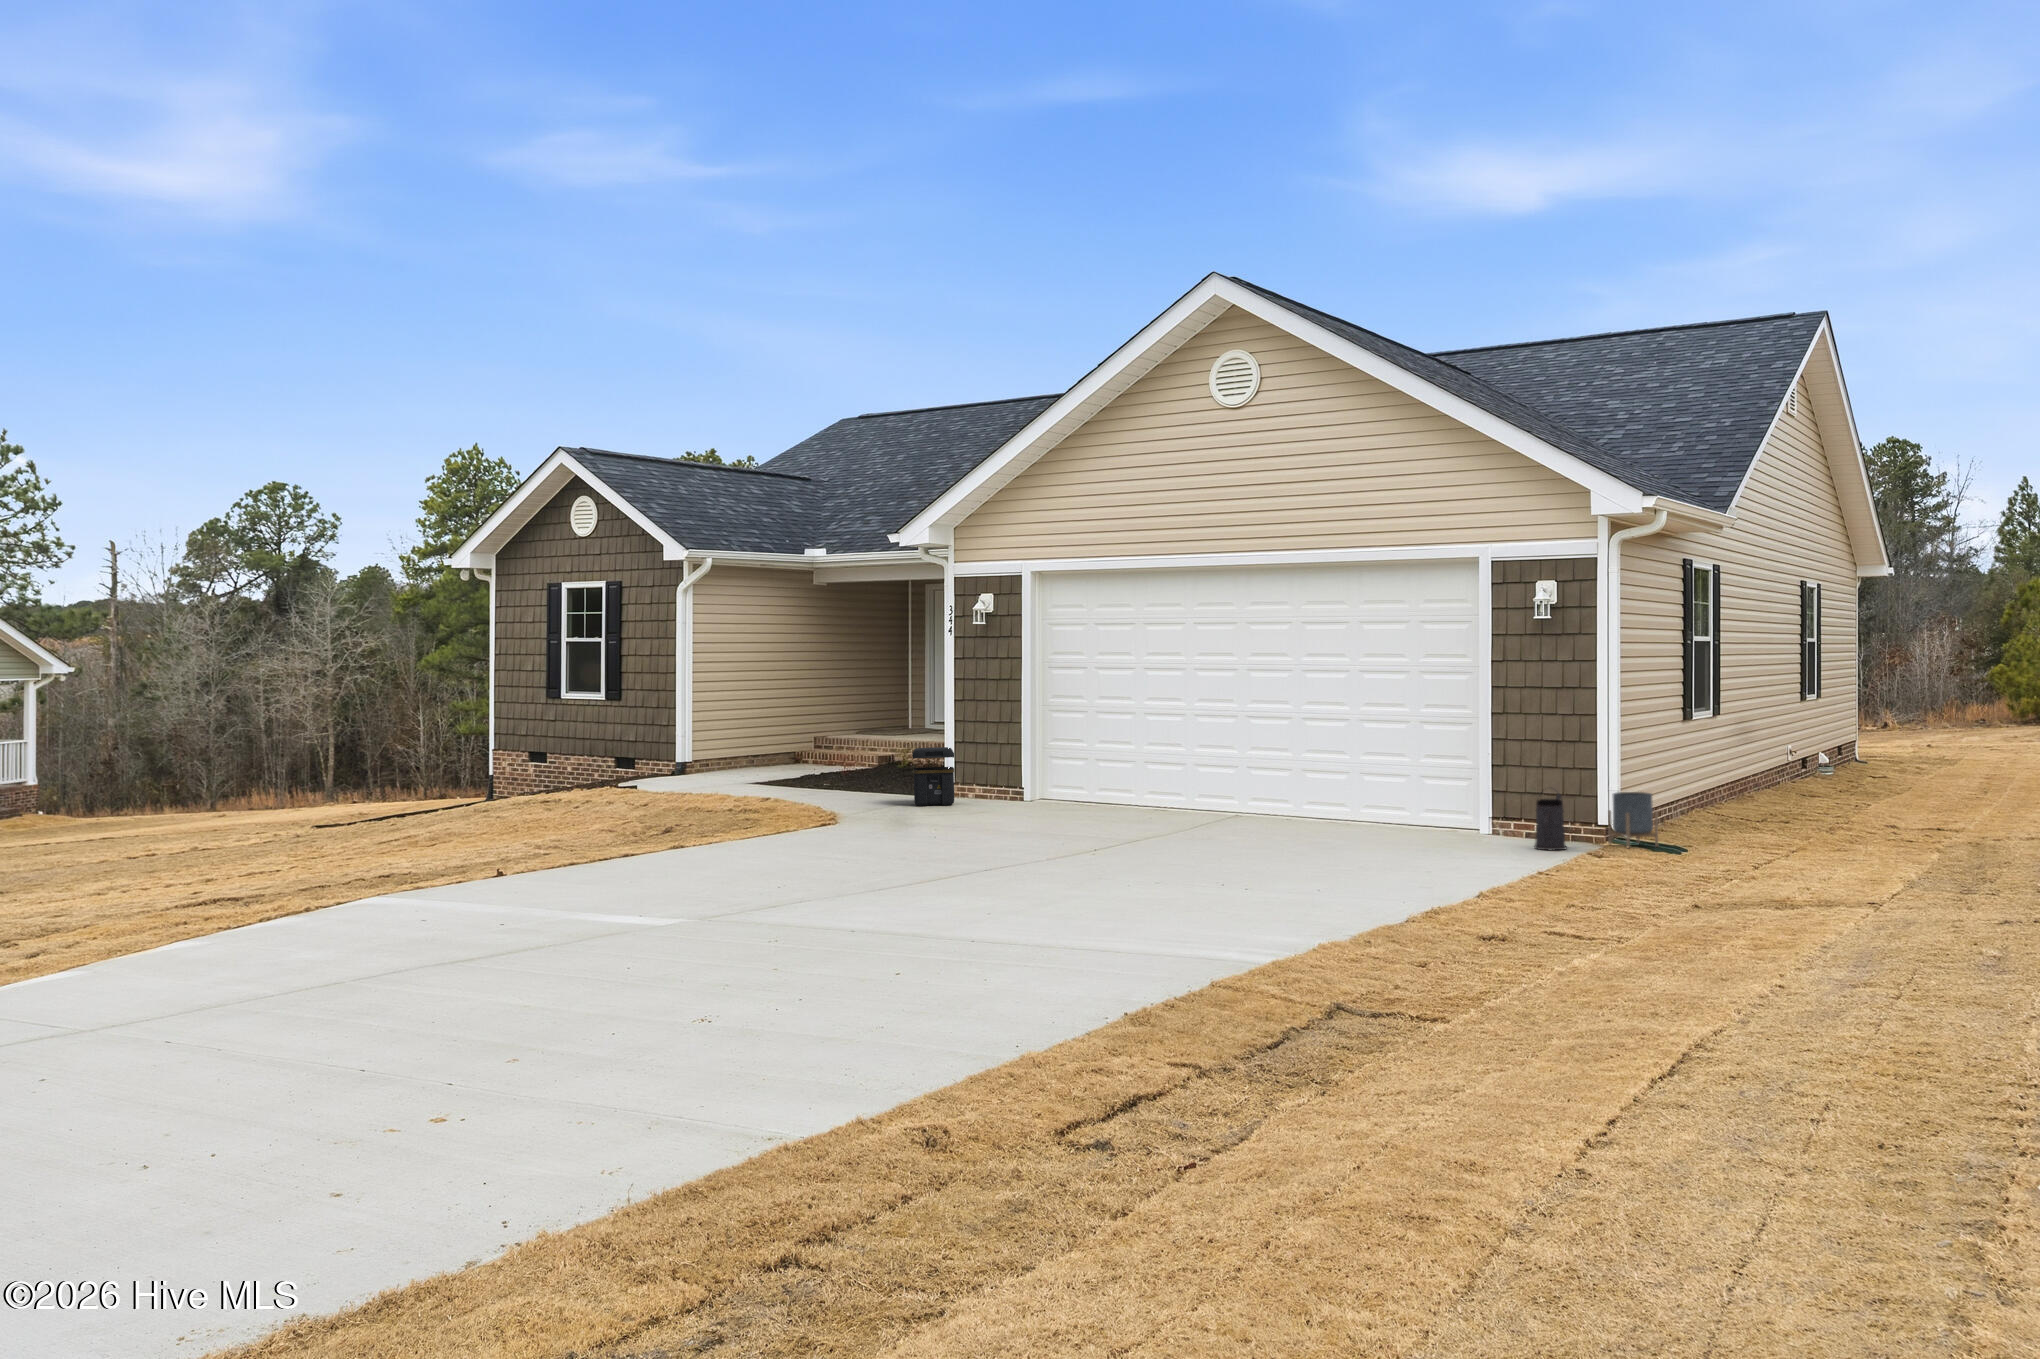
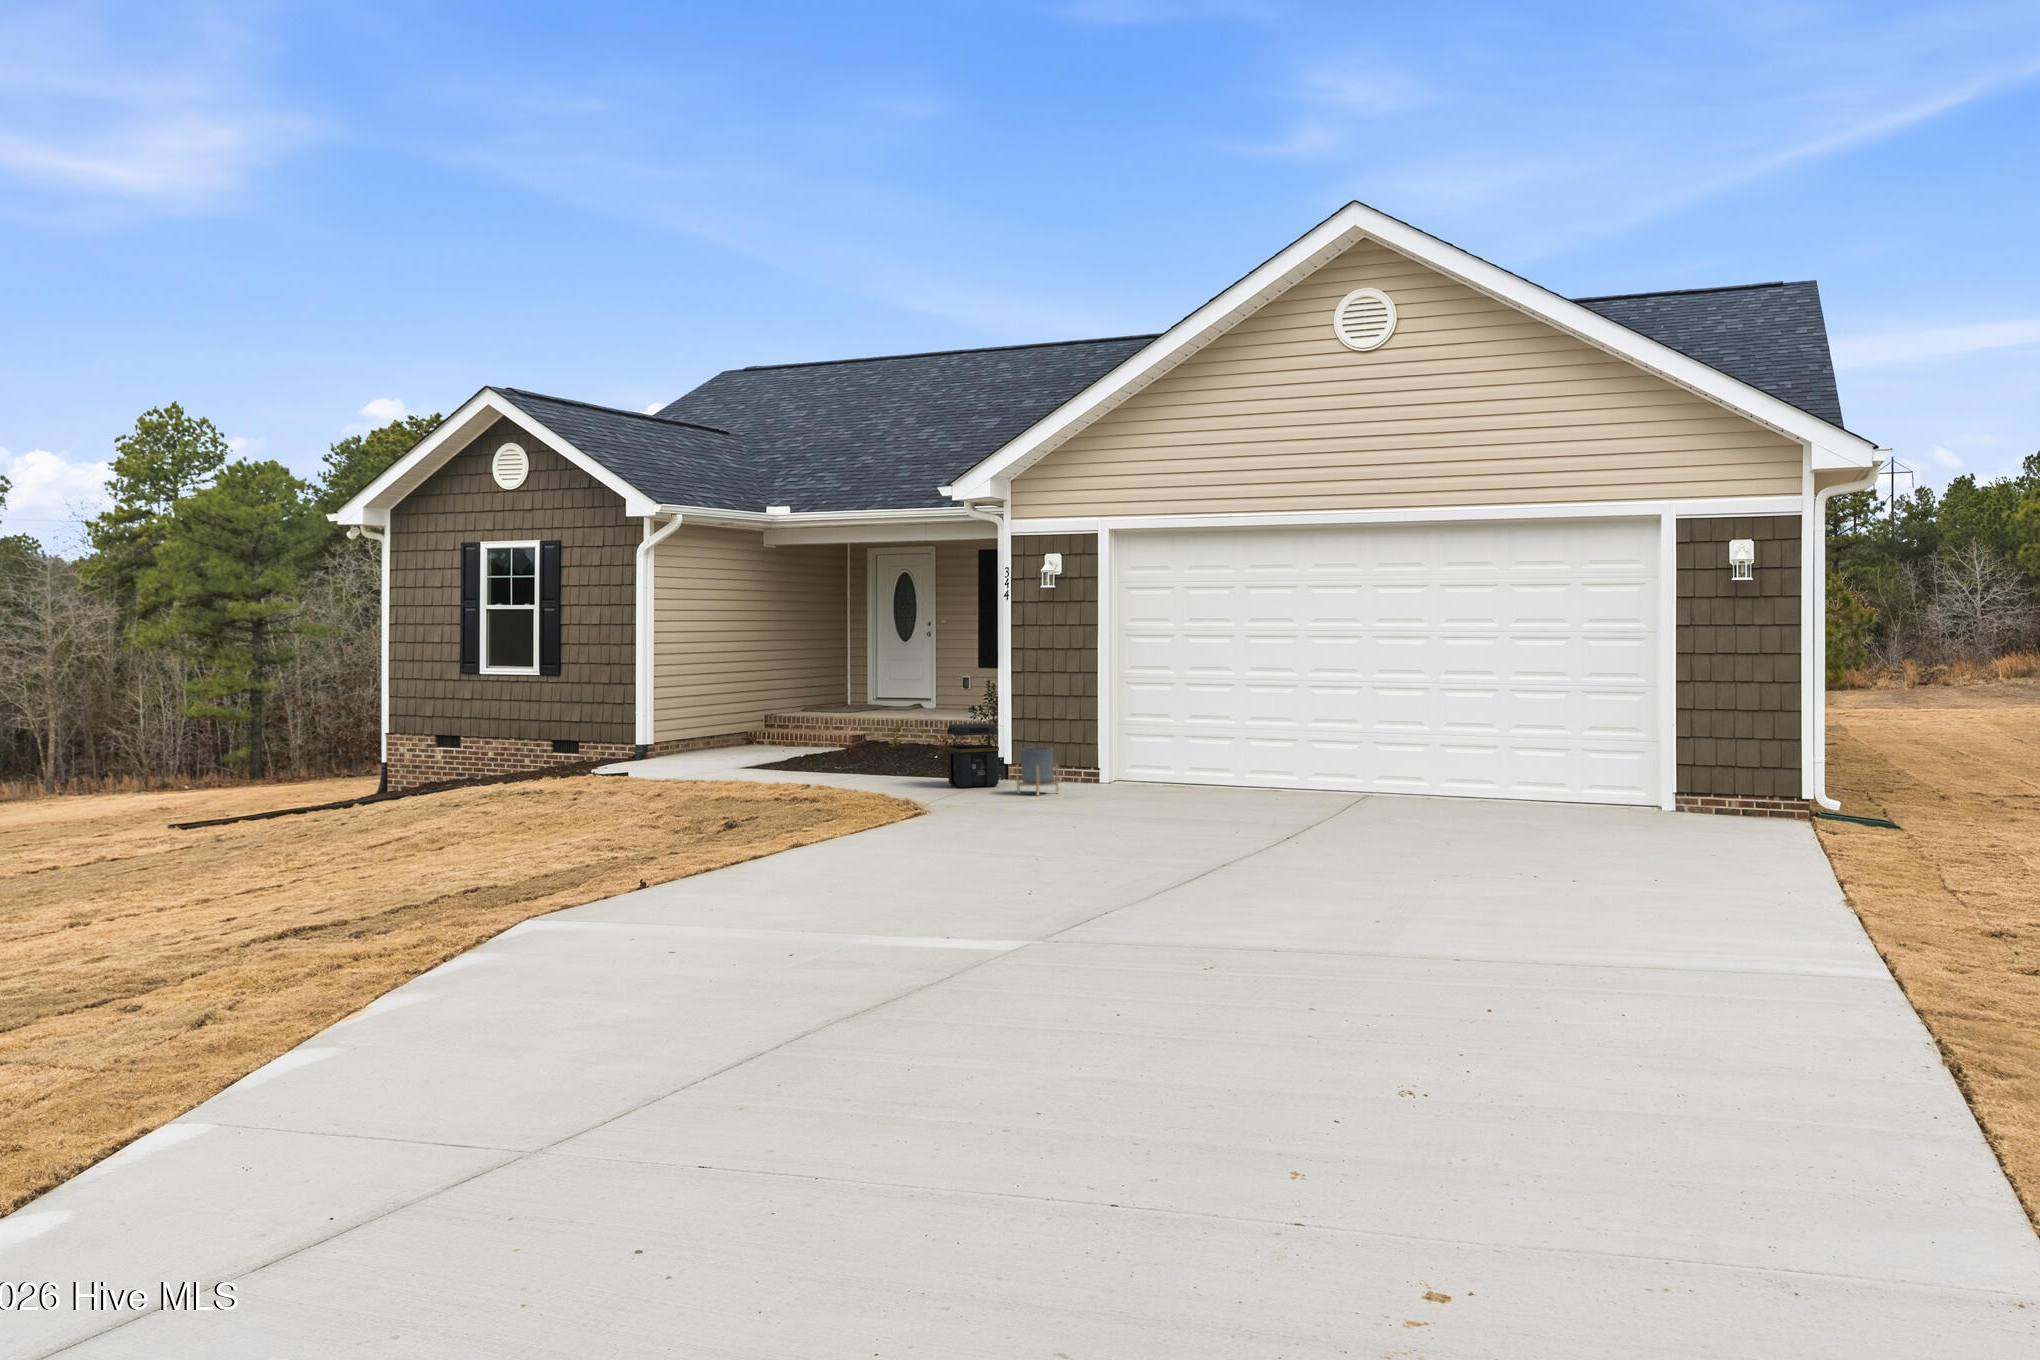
watering can: present [1535,791,1567,850] -> none [1750,759,1787,826]
planter: present [1608,792,1658,848] -> present [1016,747,1059,795]

